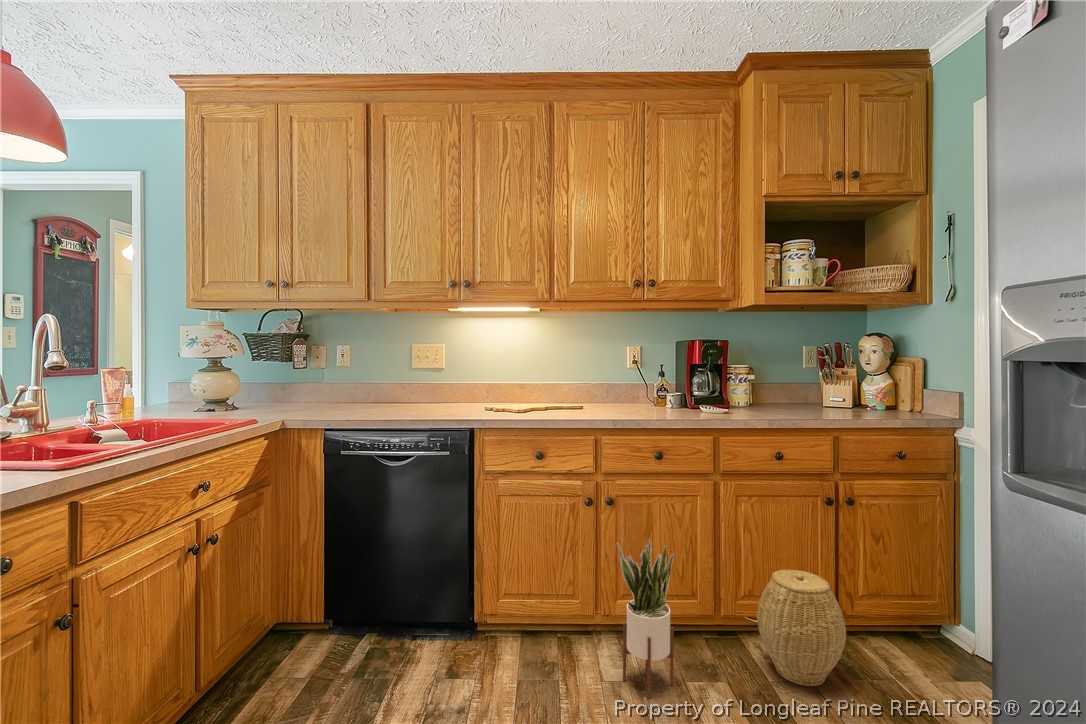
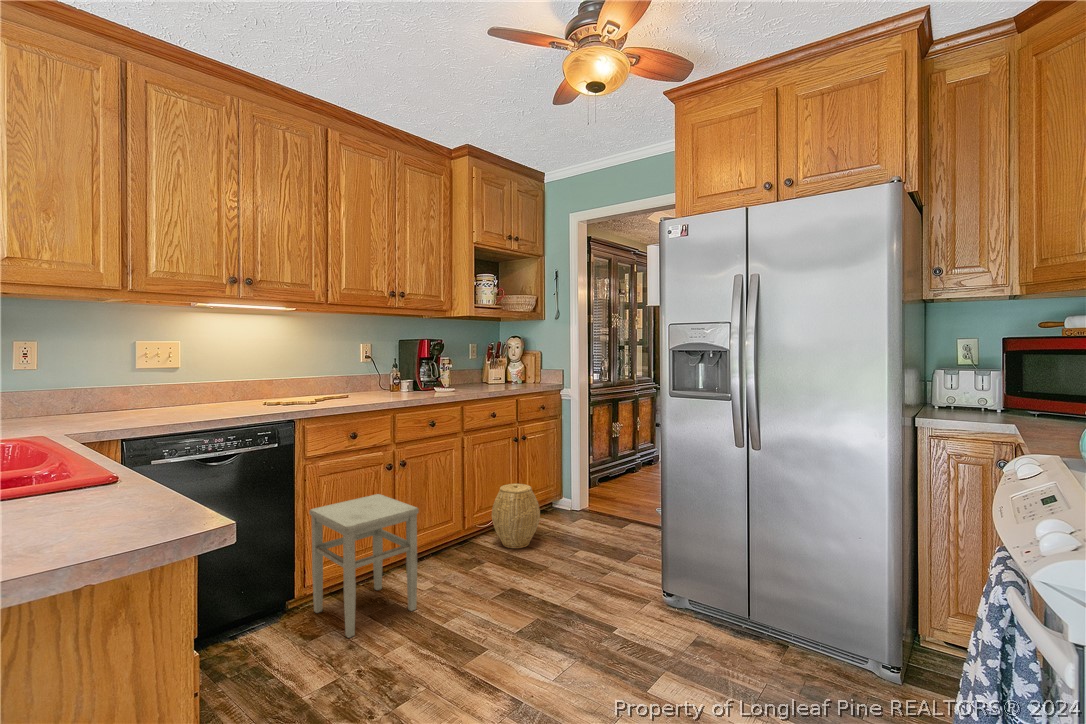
stool: none [463,530,569,705] -> present [309,494,419,638]
potted plant: present [617,538,674,698] -> none [436,479,465,584]

